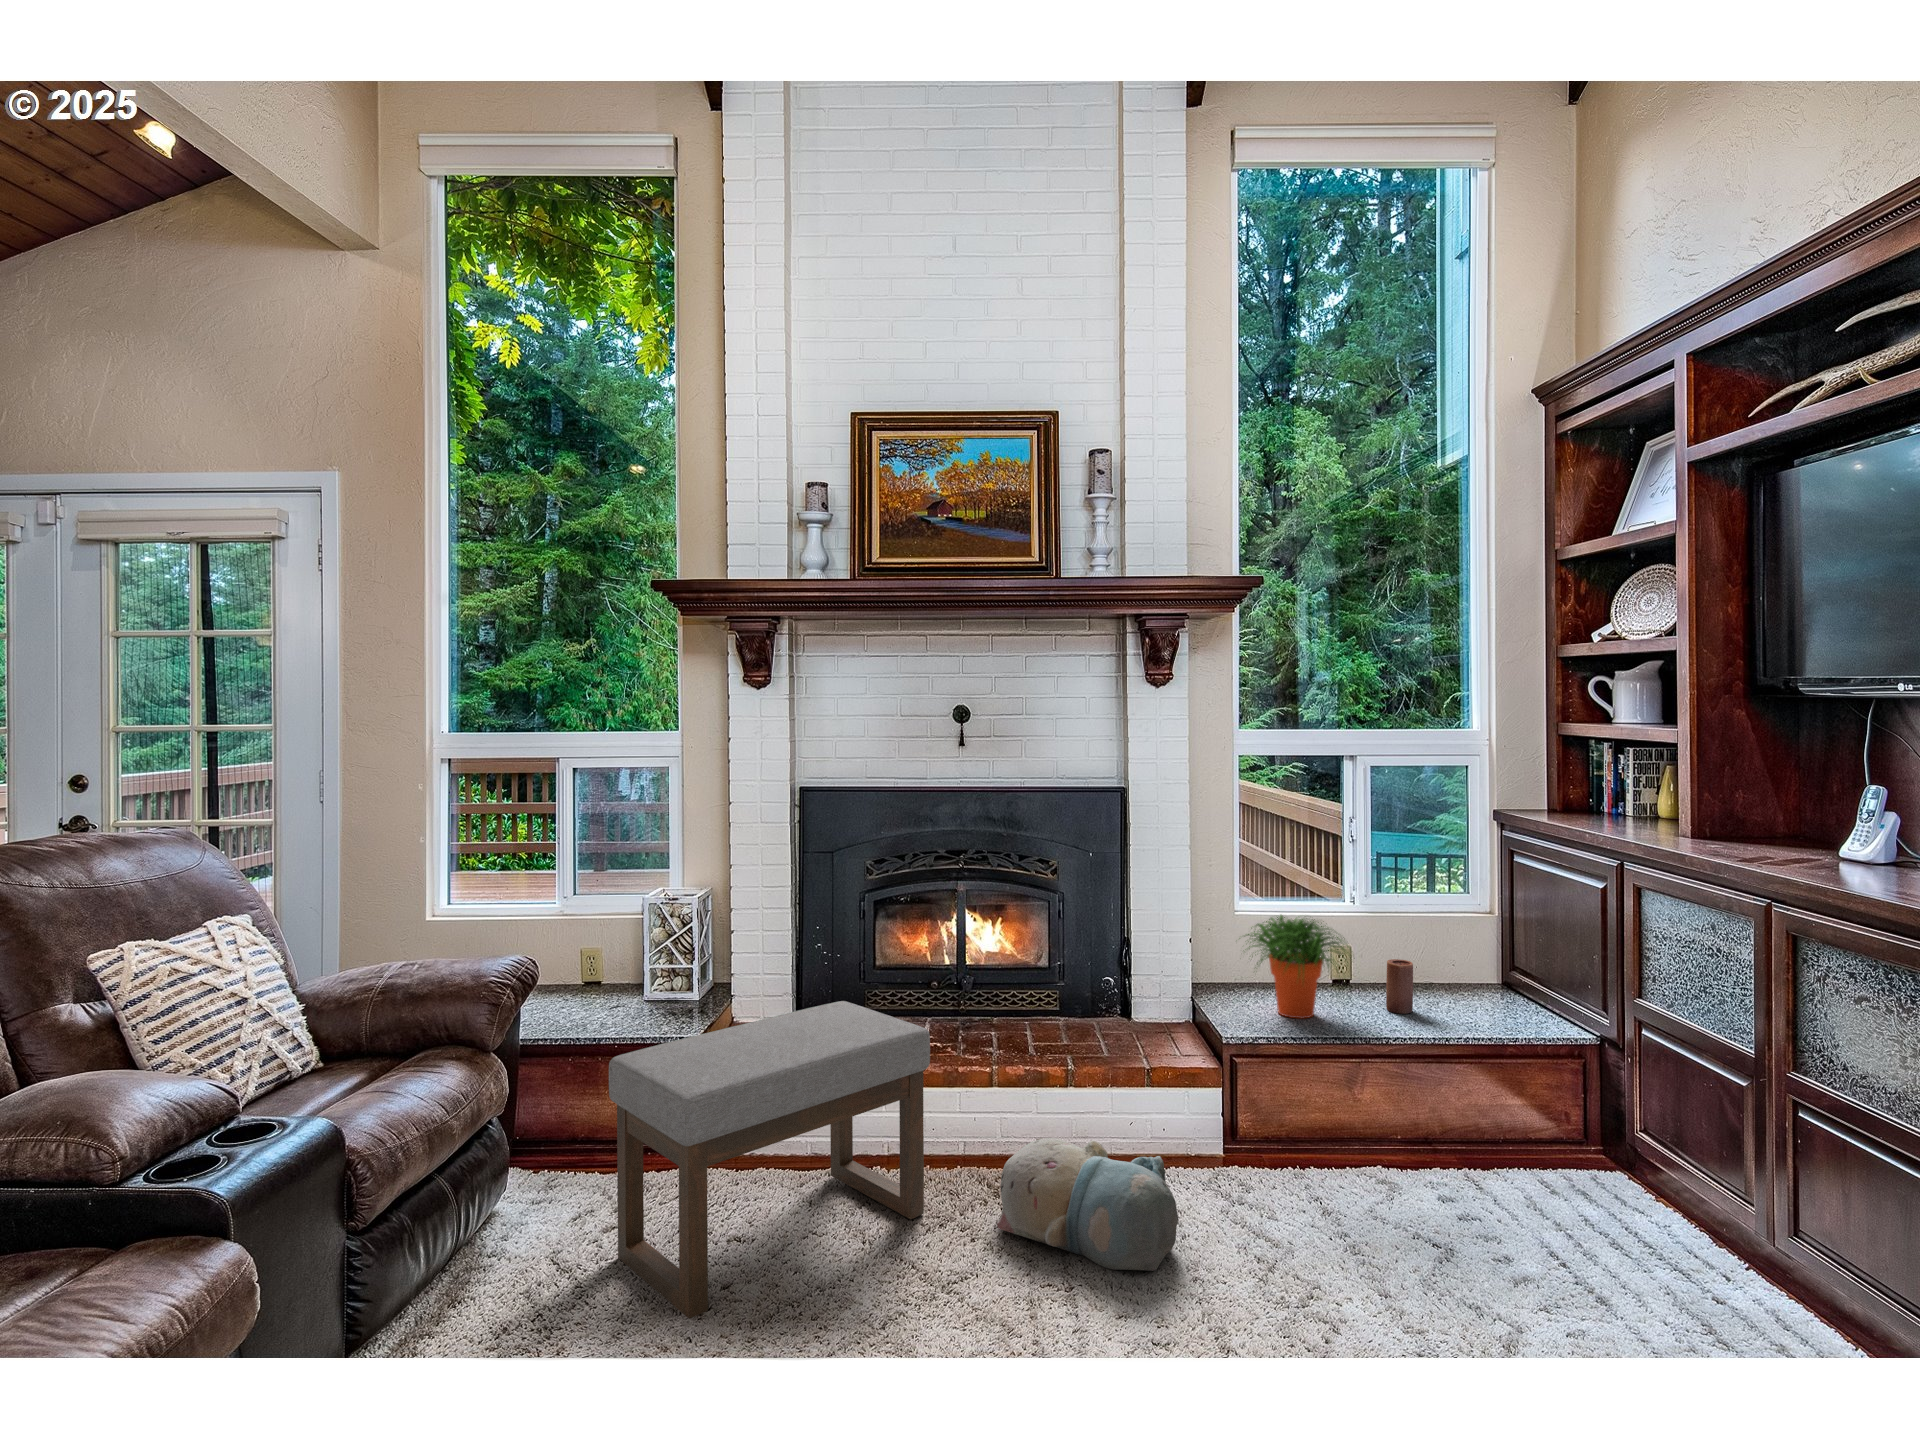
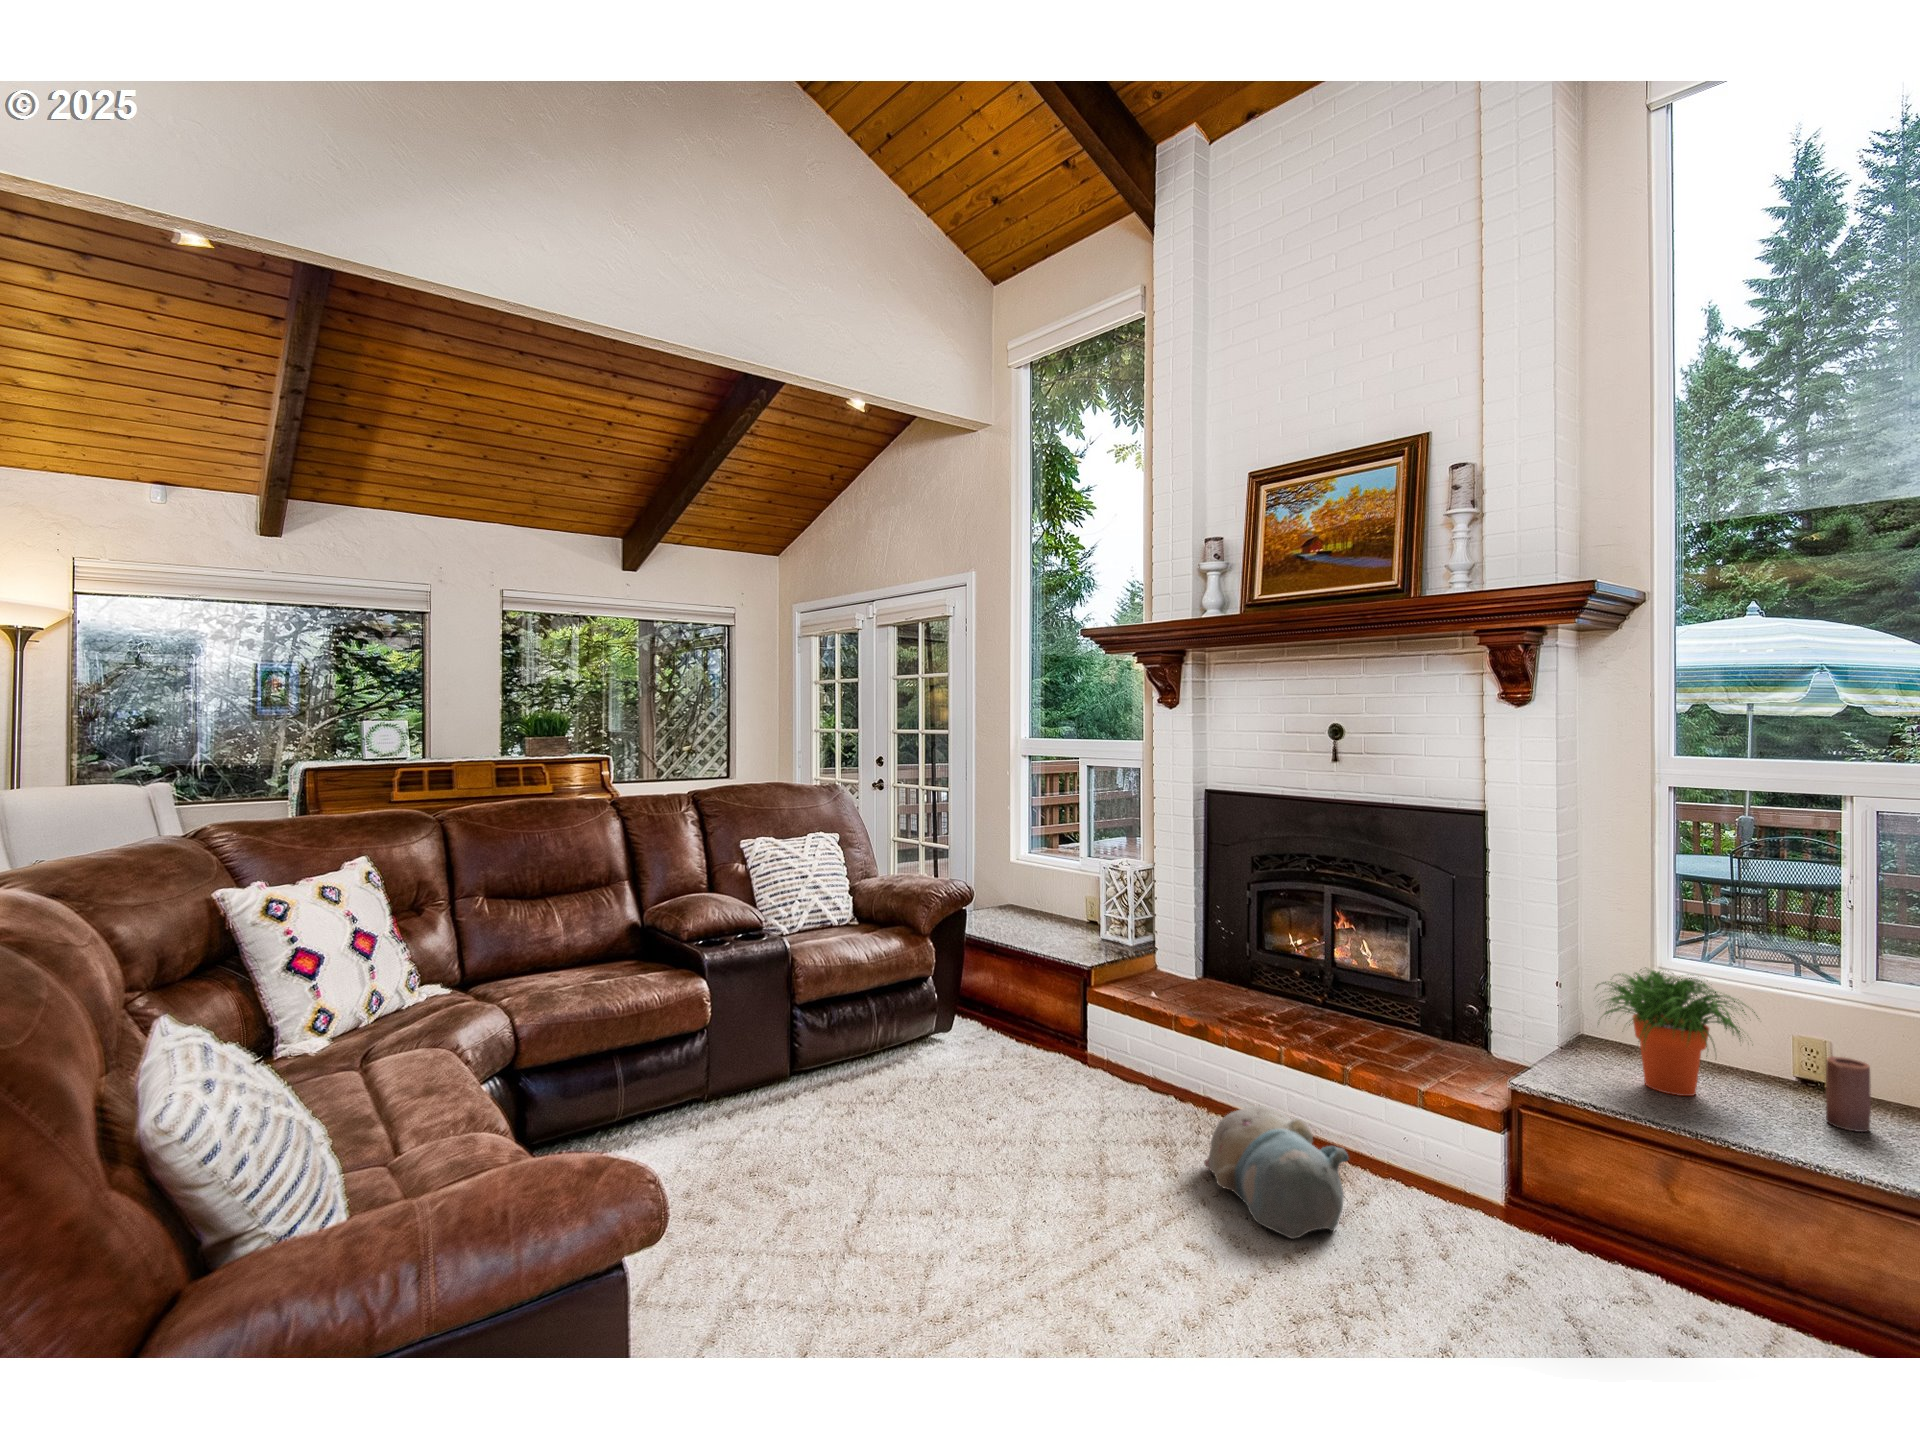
ottoman: present [609,1001,930,1319] -> none [952,951,1177,1138]

